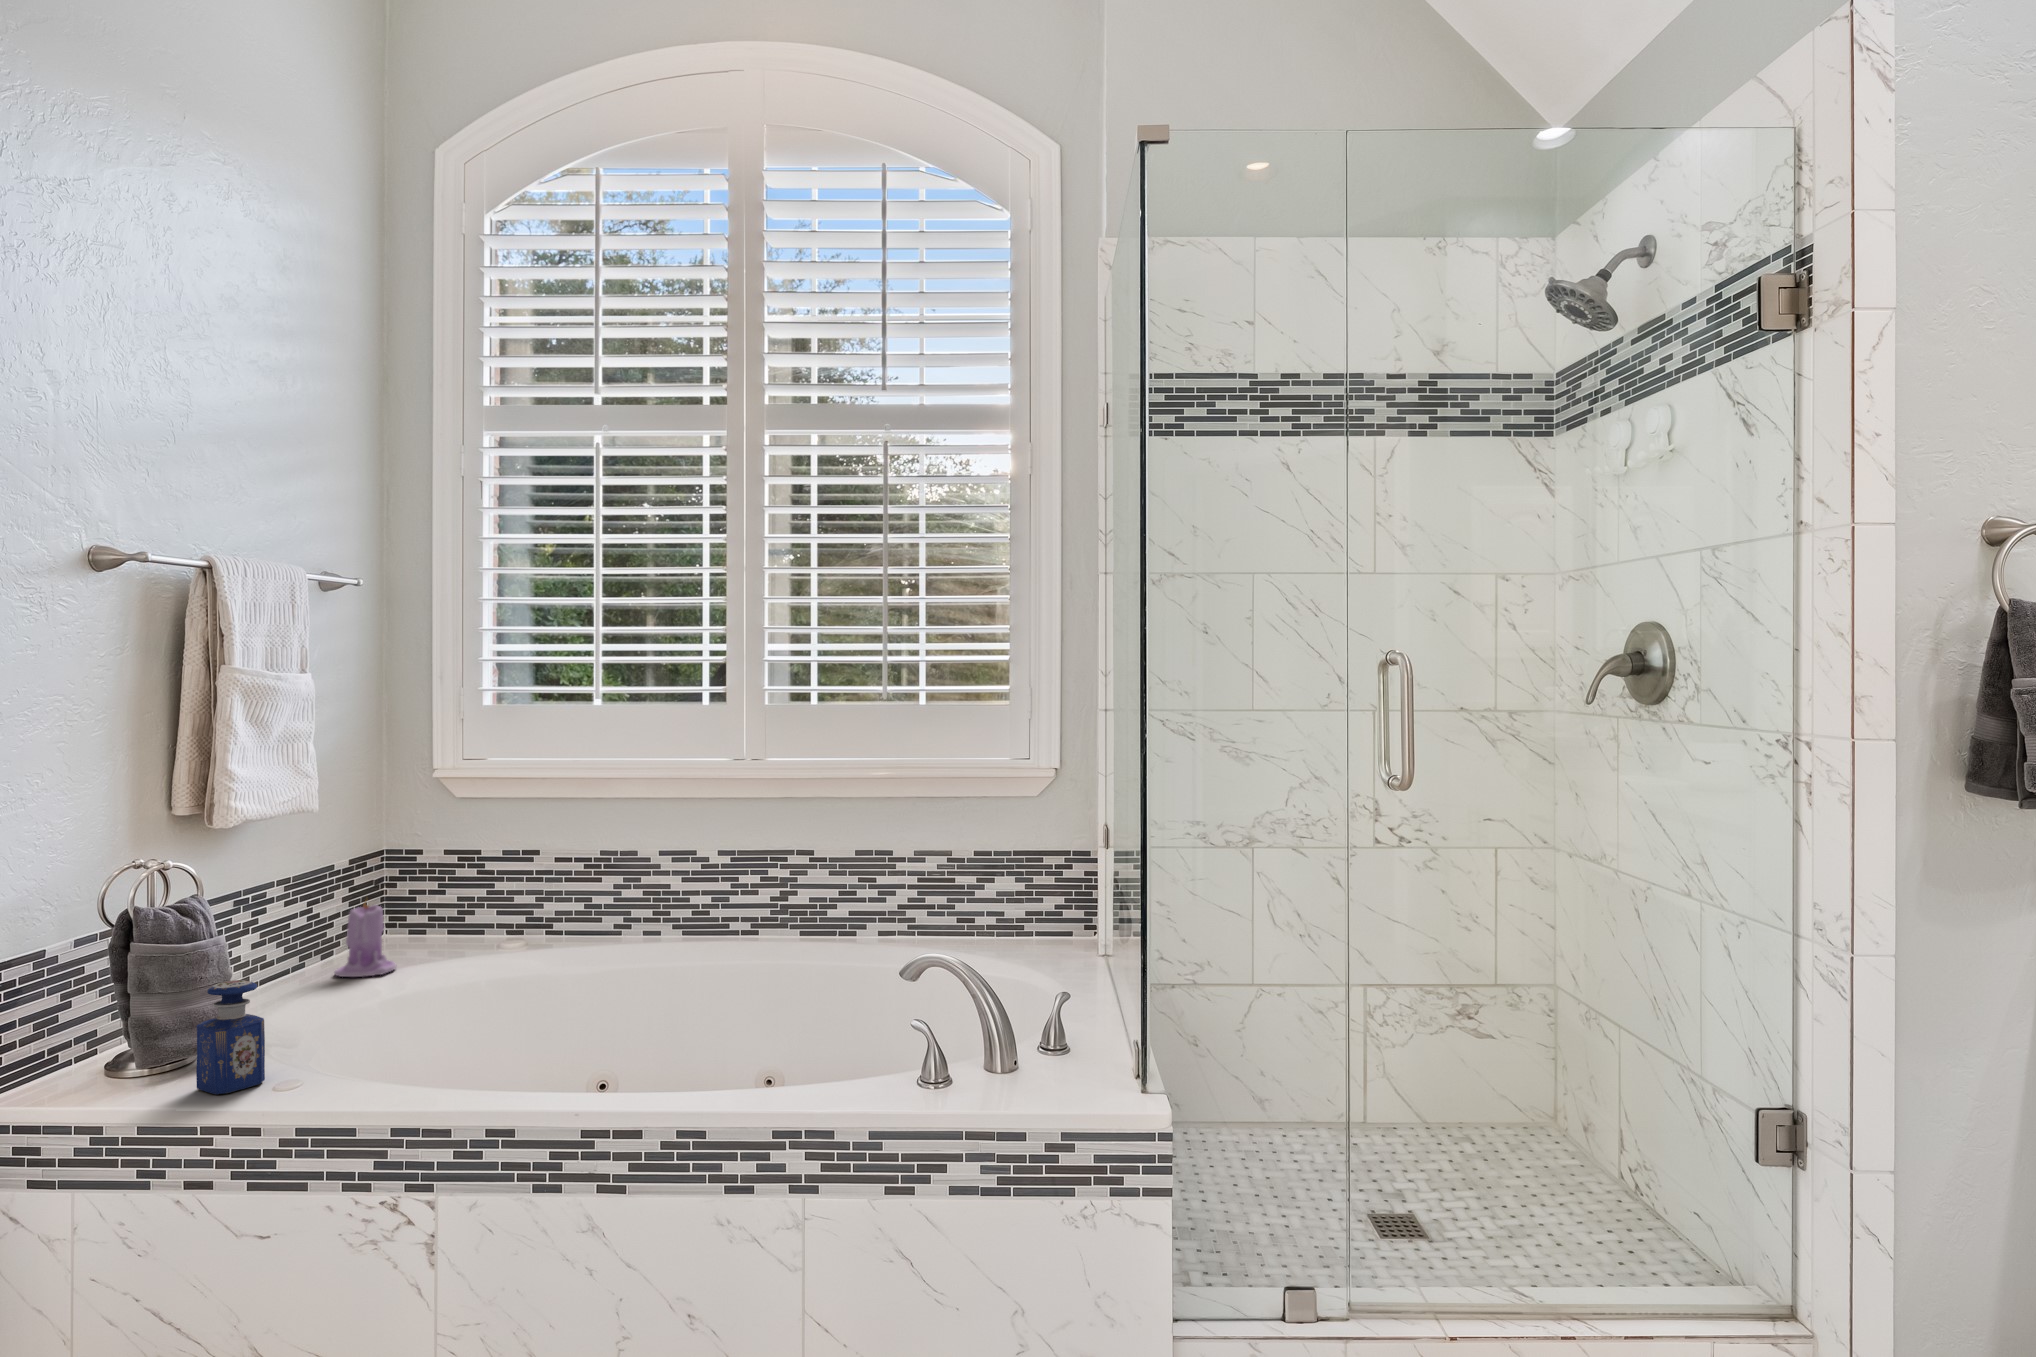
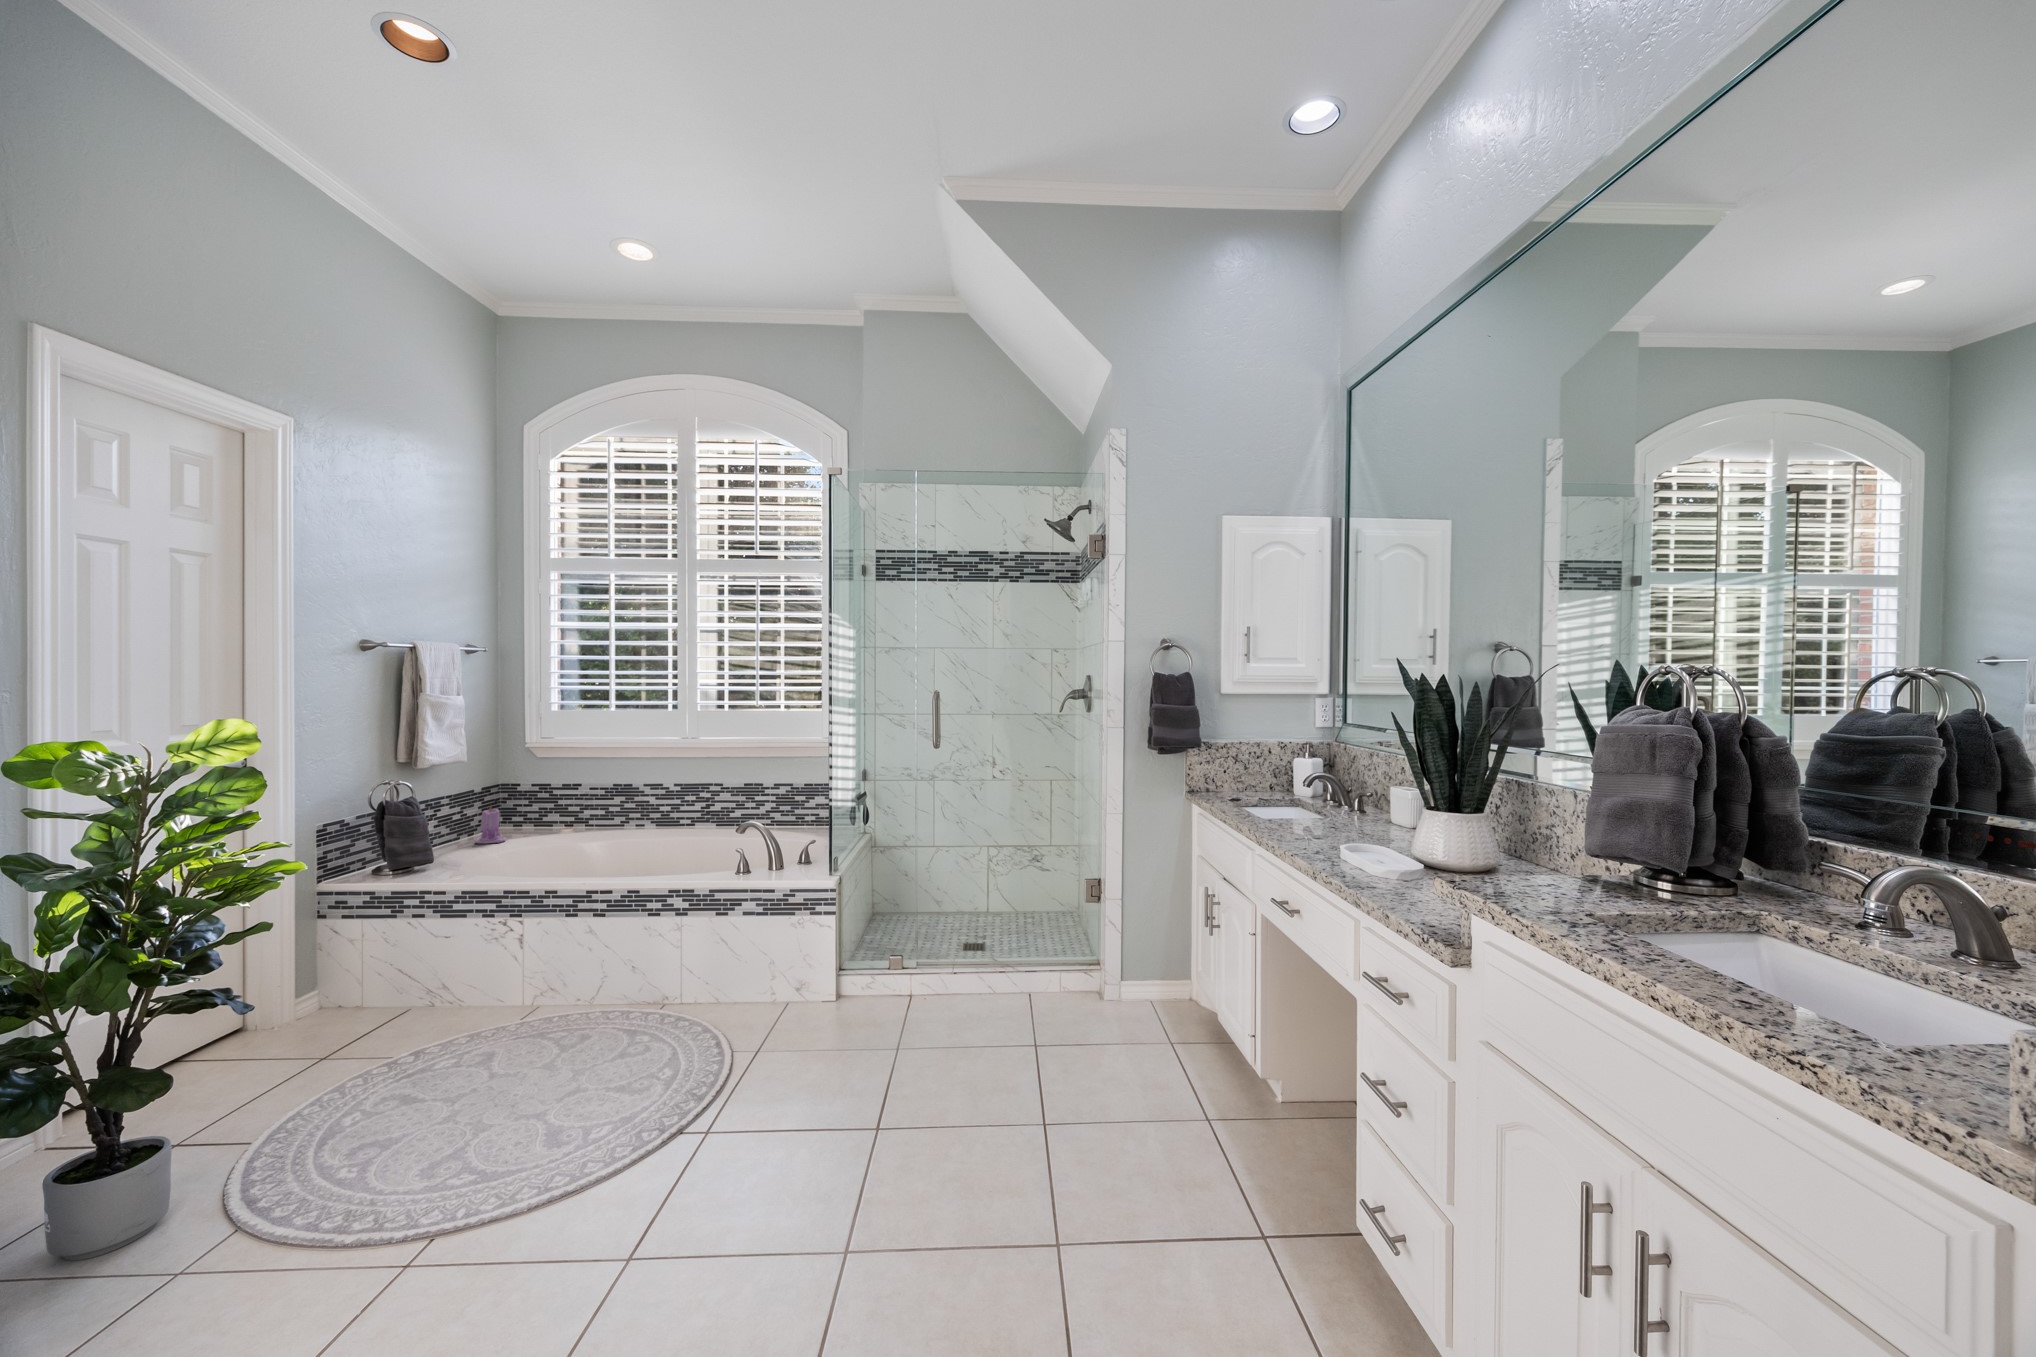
perfume bottle: present [196,980,265,1094] -> none [416,832,446,880]

